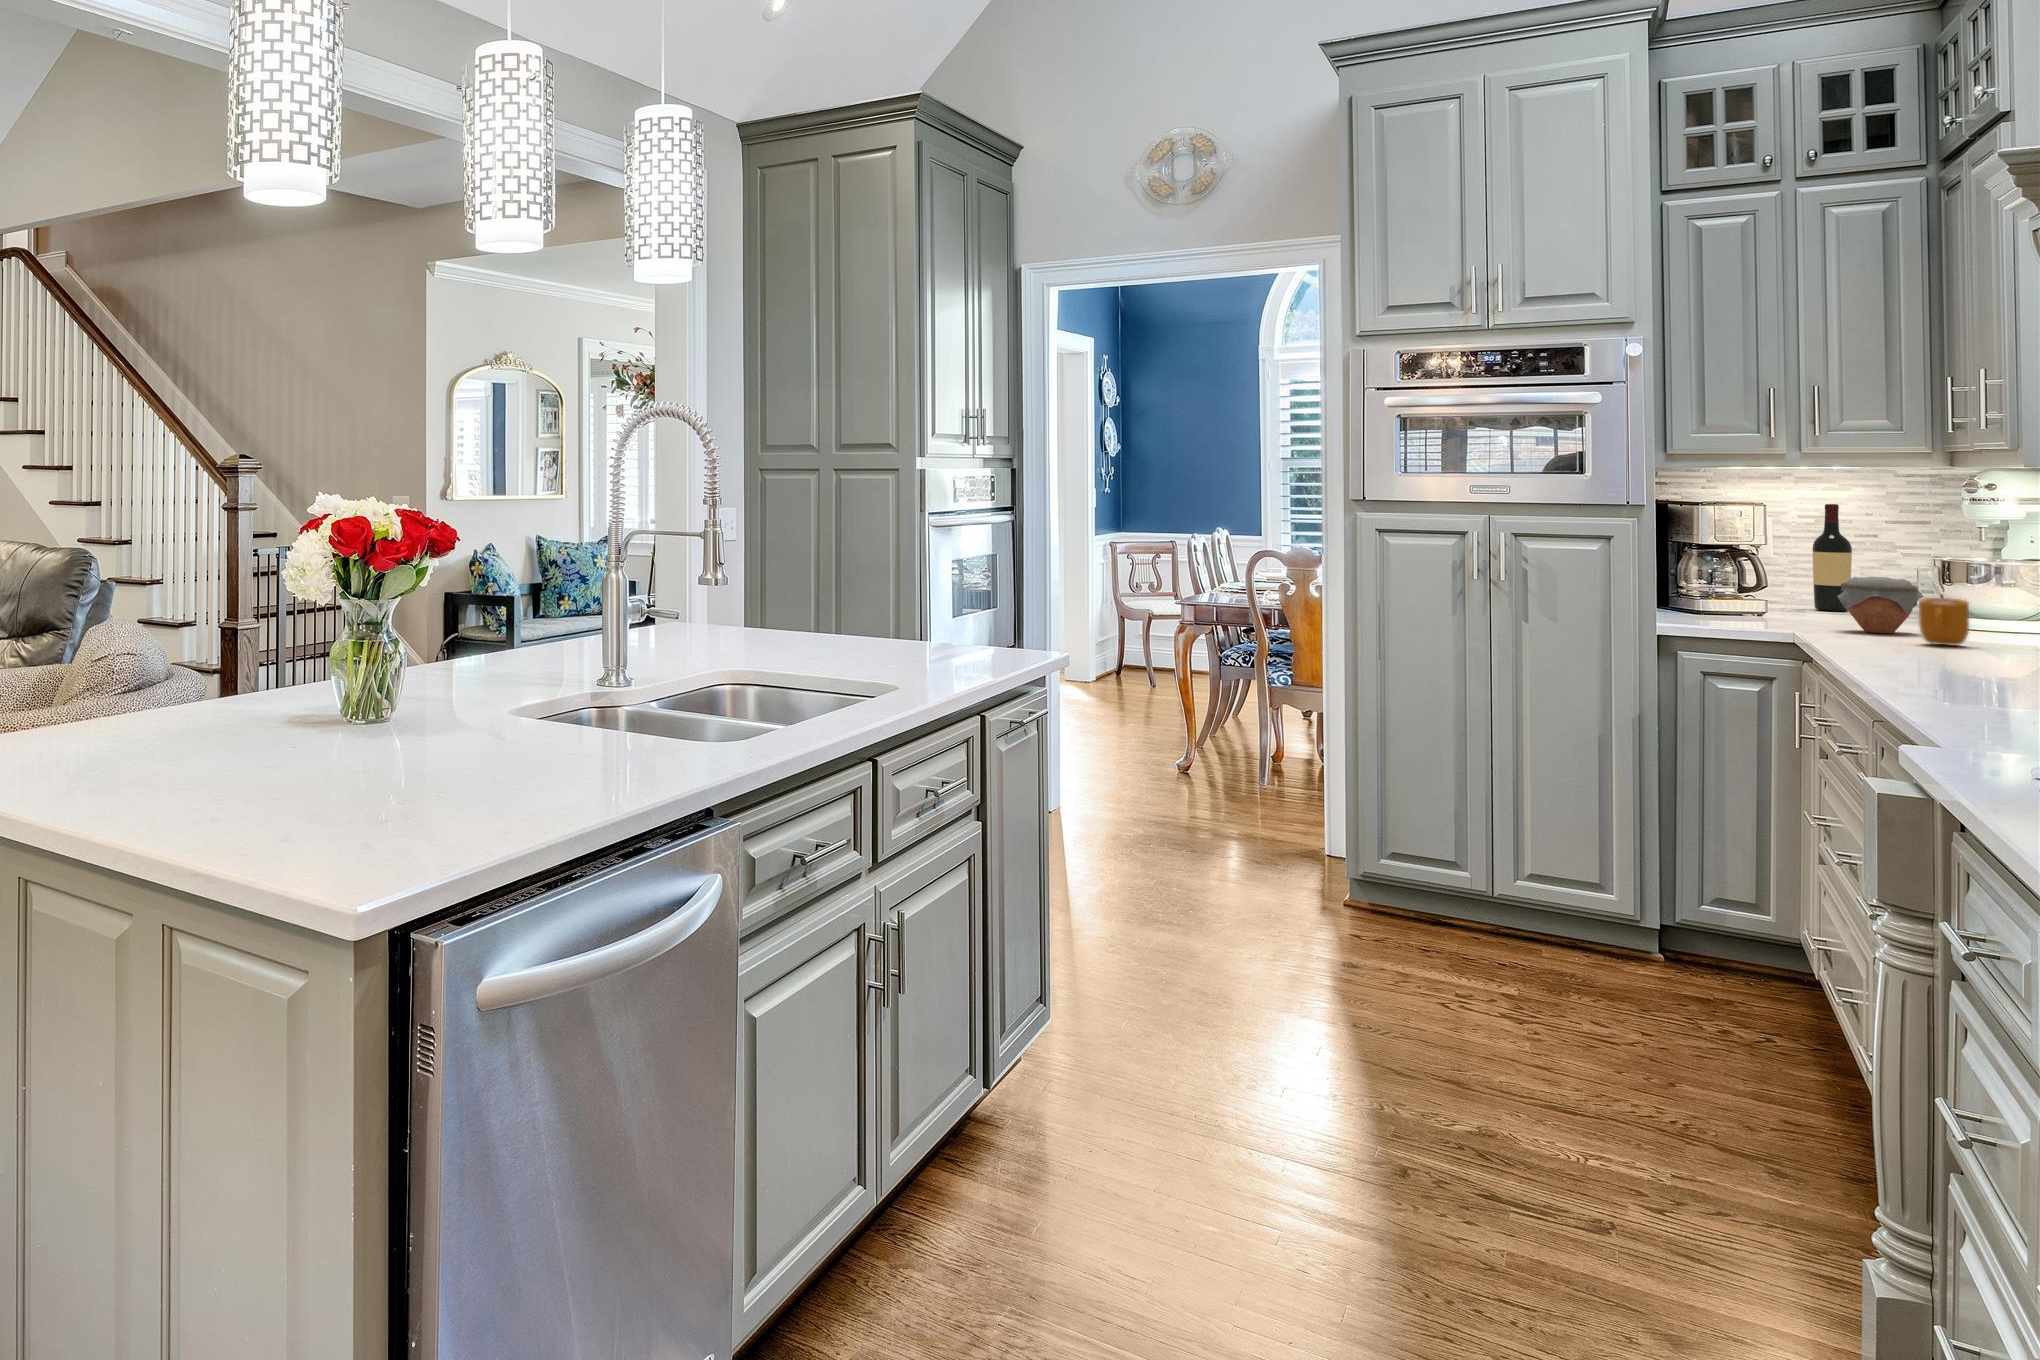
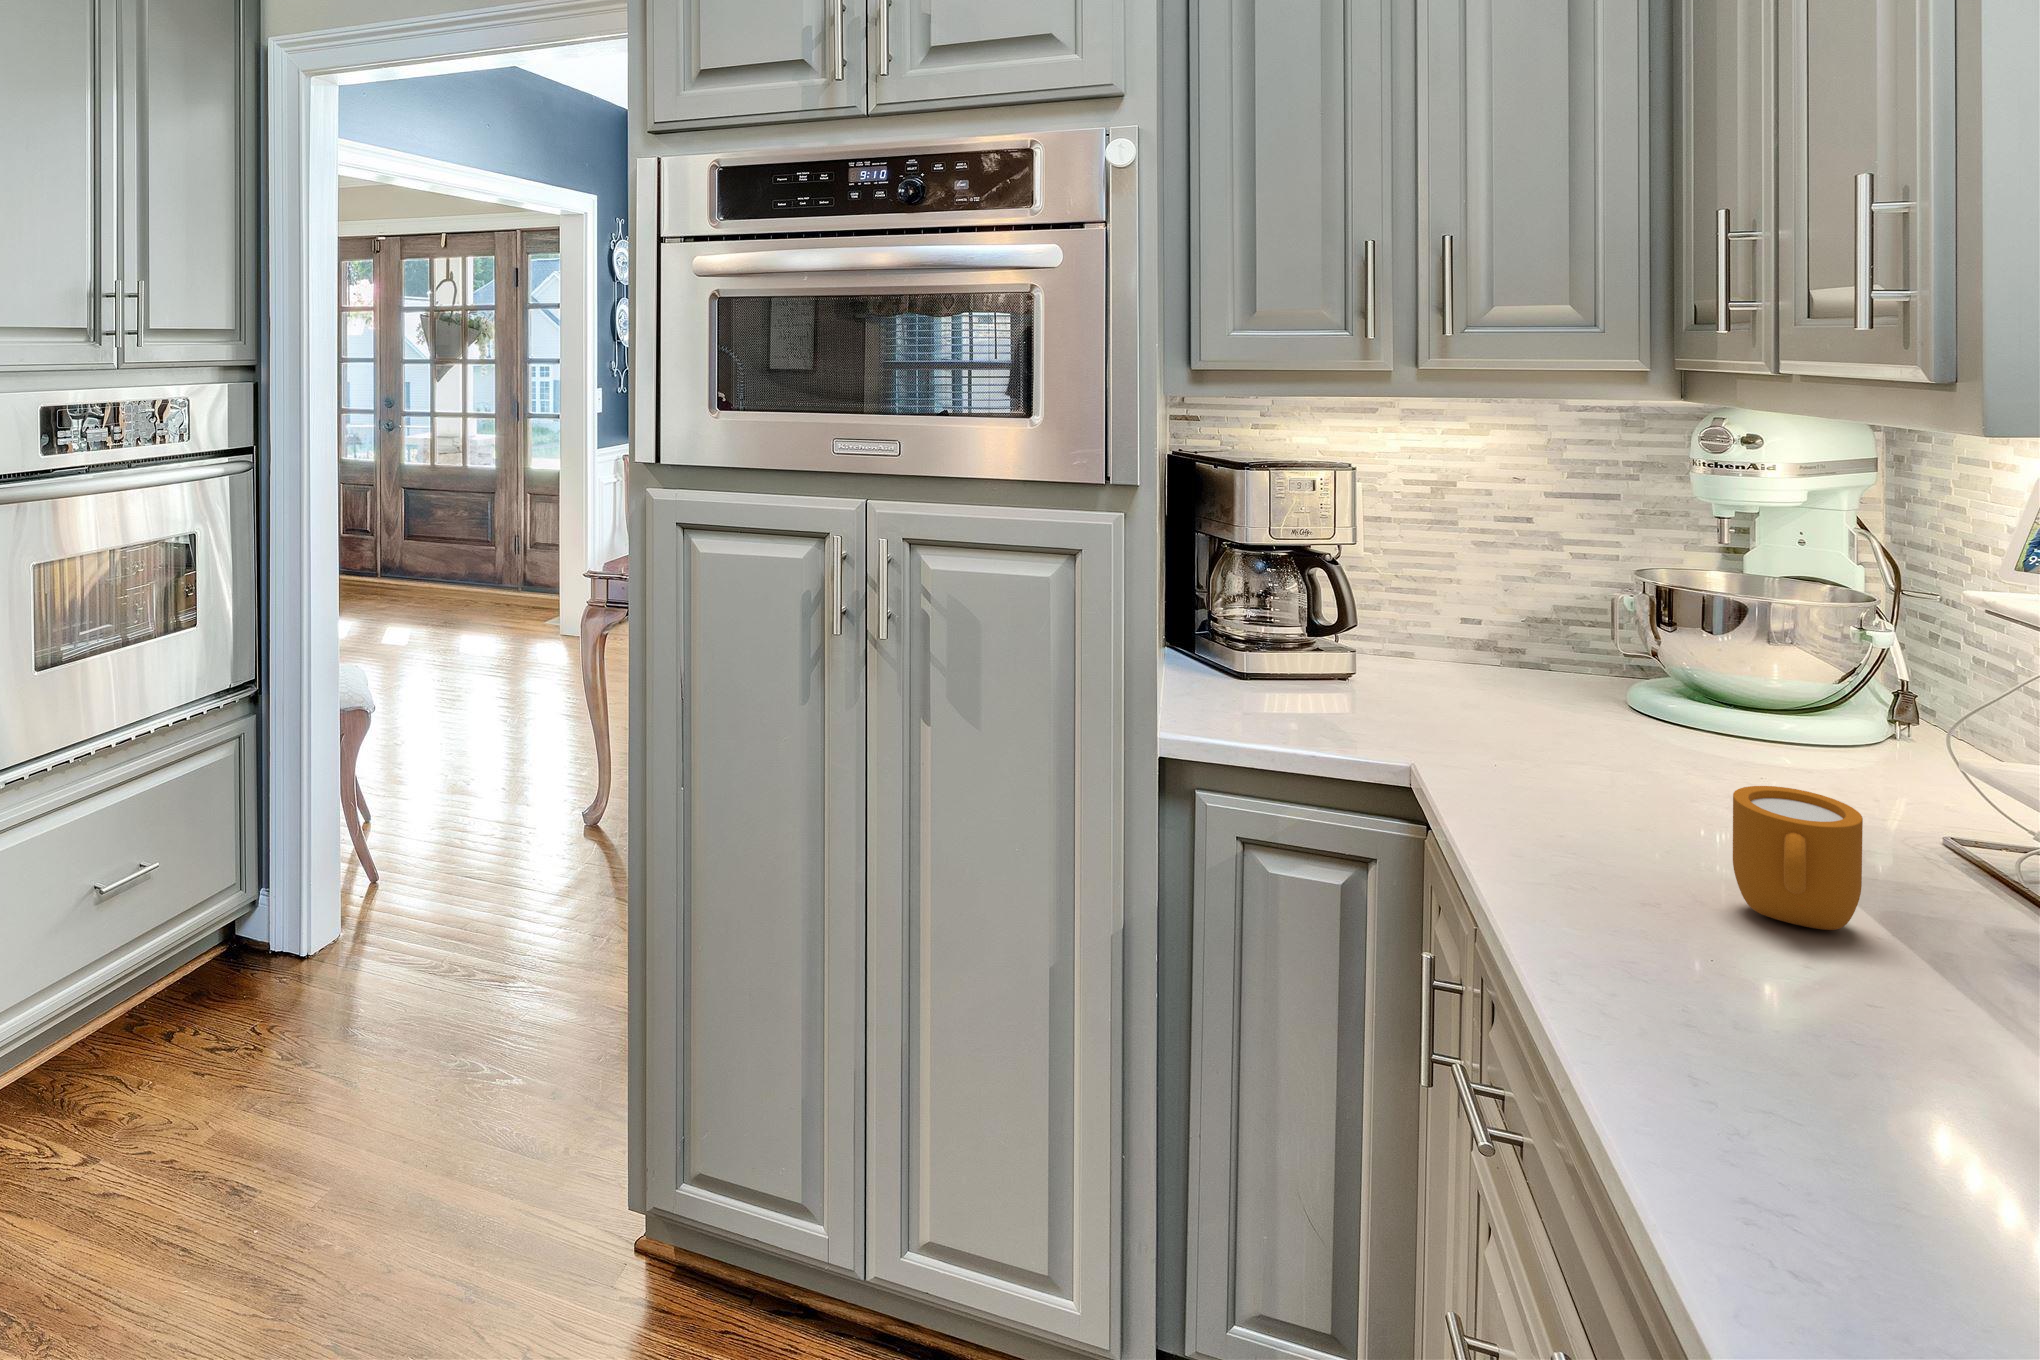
wine bottle: present [1813,504,1852,611] -> none [1433,463,1499,669]
jar: present [1838,577,1923,633] -> none [1516,670,1696,816]

